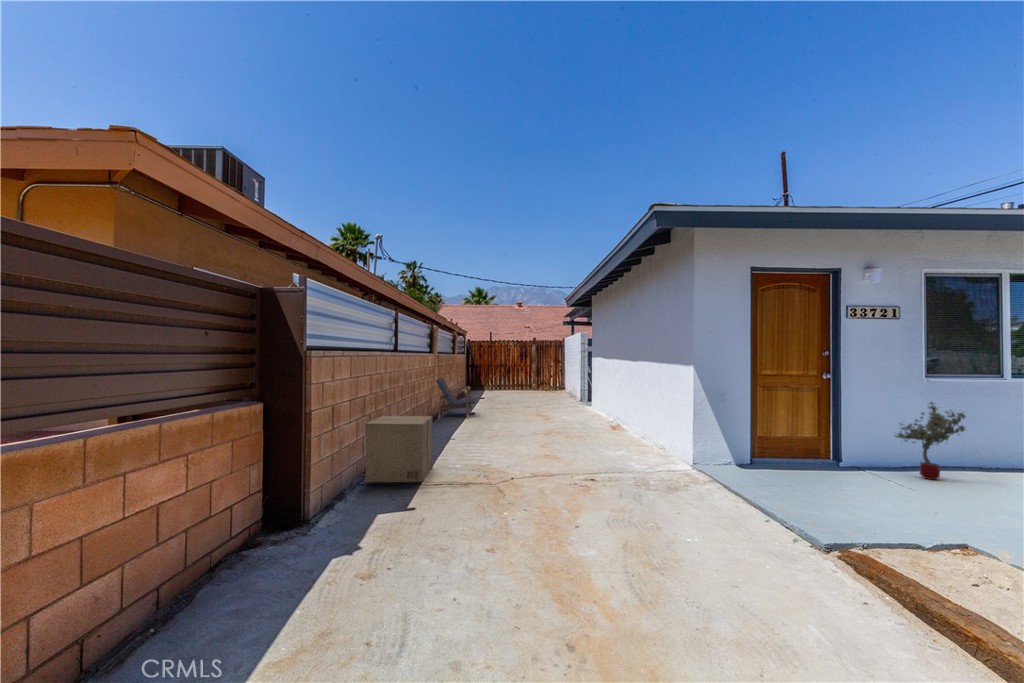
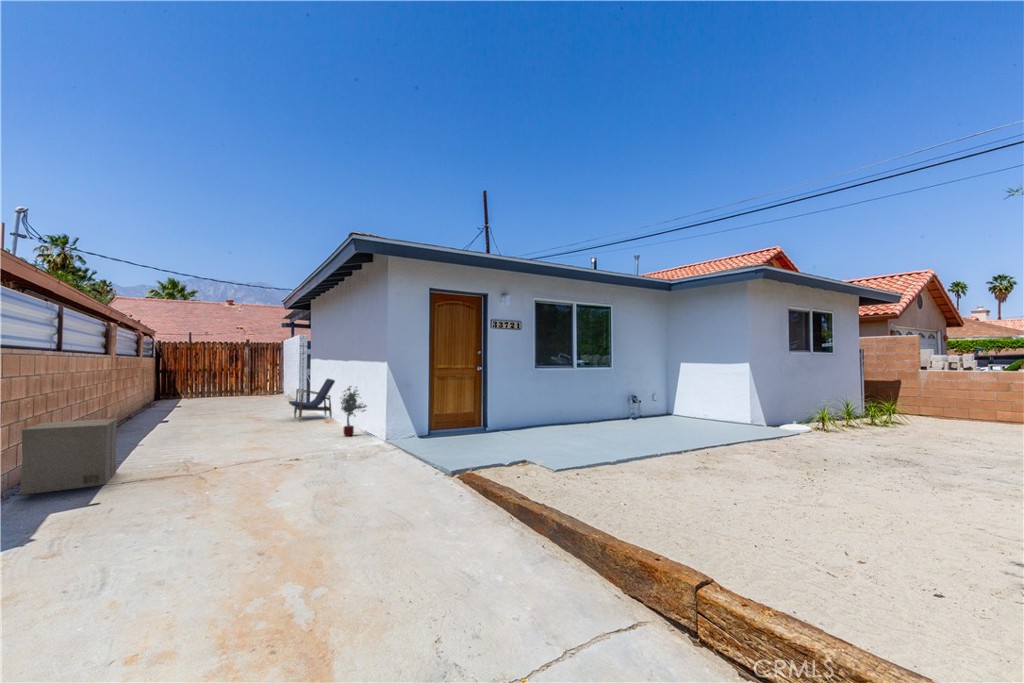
lounge chair: present [436,378,476,419] -> present [289,379,335,421]
potted tree: present [896,402,966,480] -> present [341,386,367,436]

